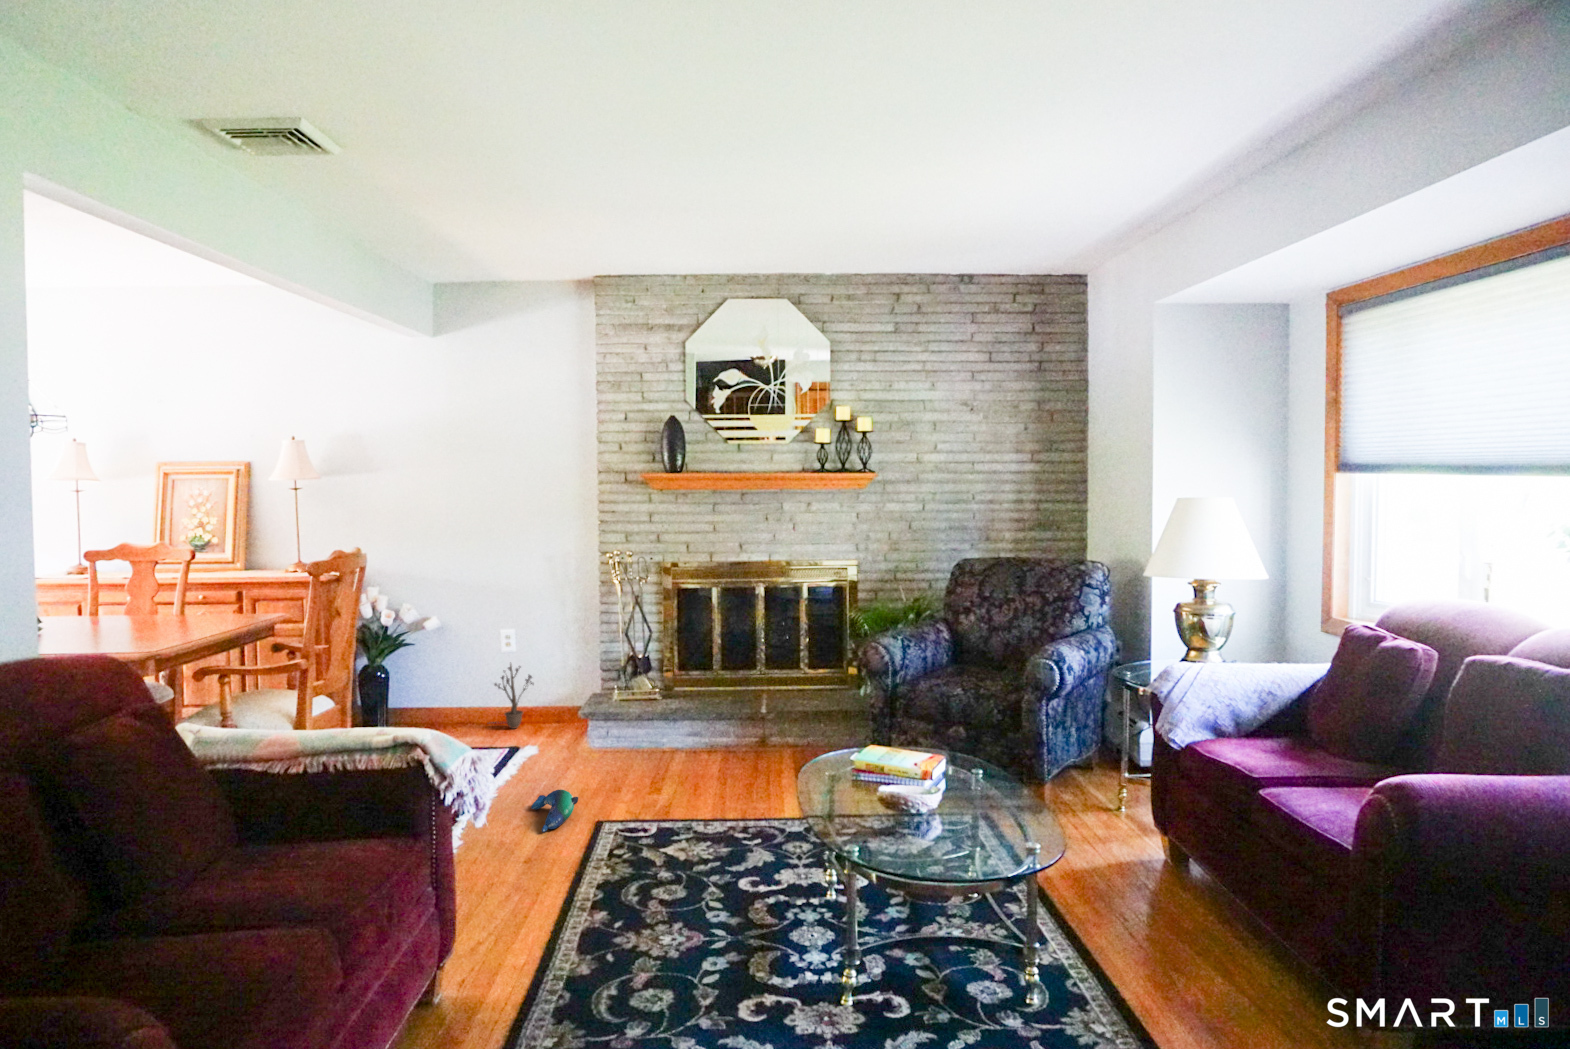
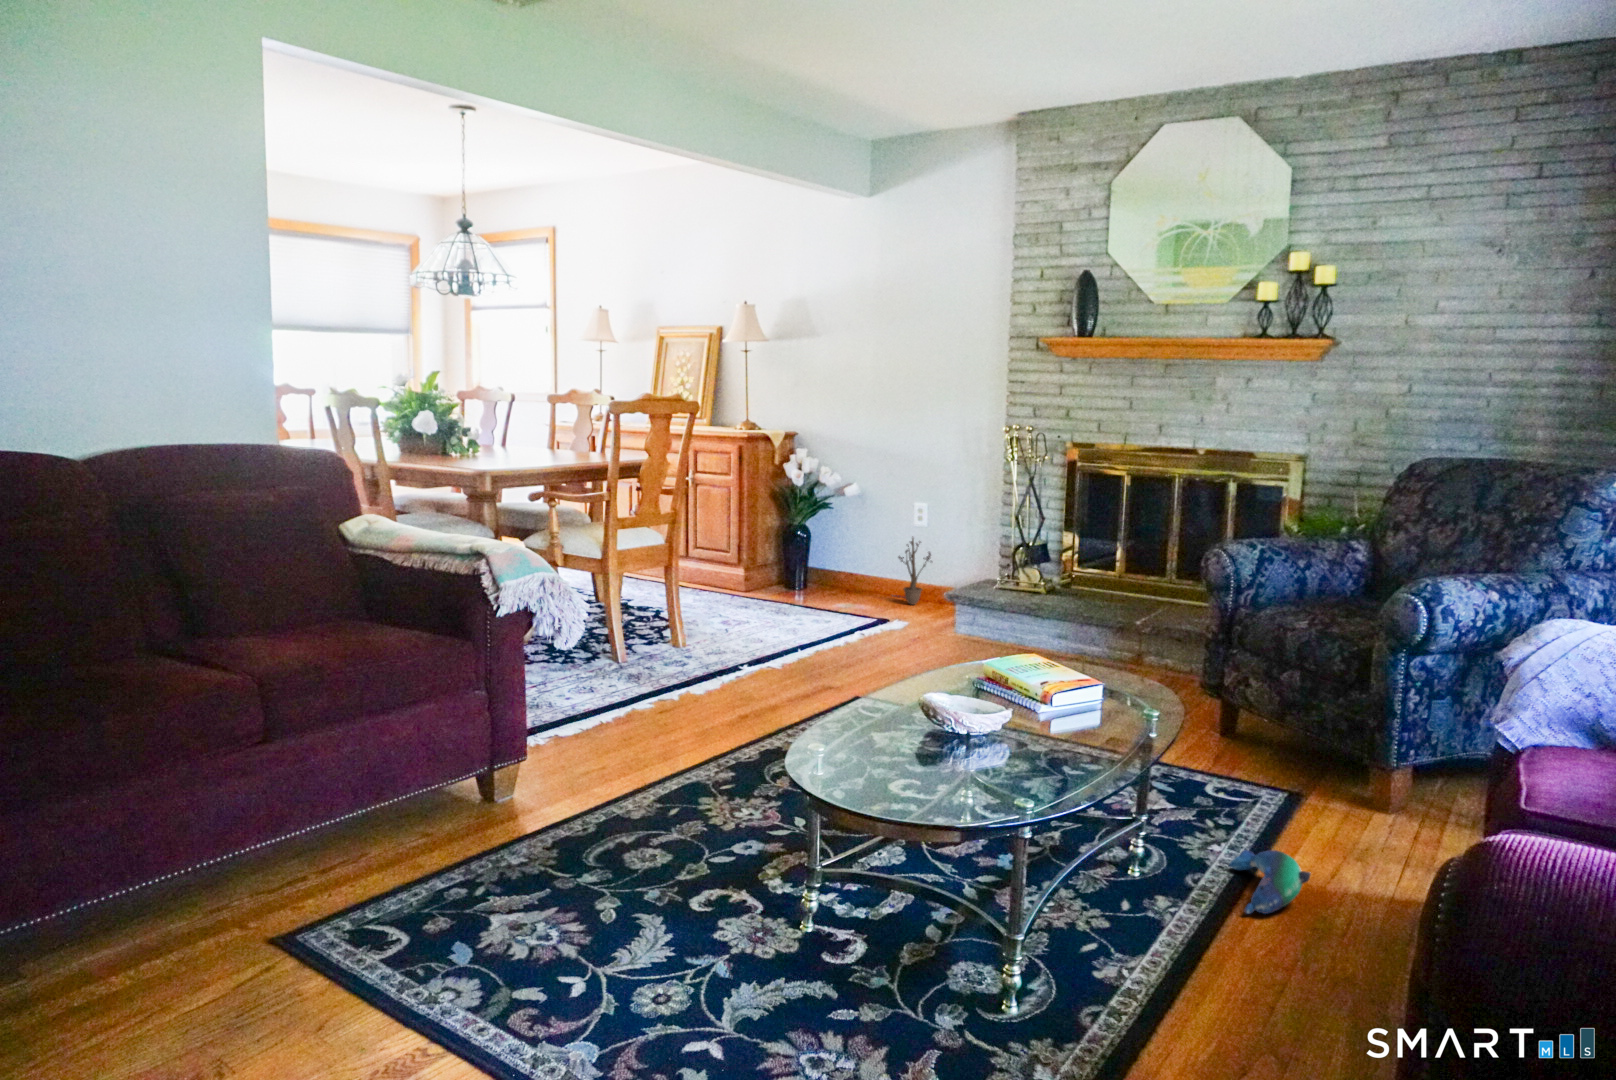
plush toy: present [531,790,578,832] -> present [1229,850,1310,914]

